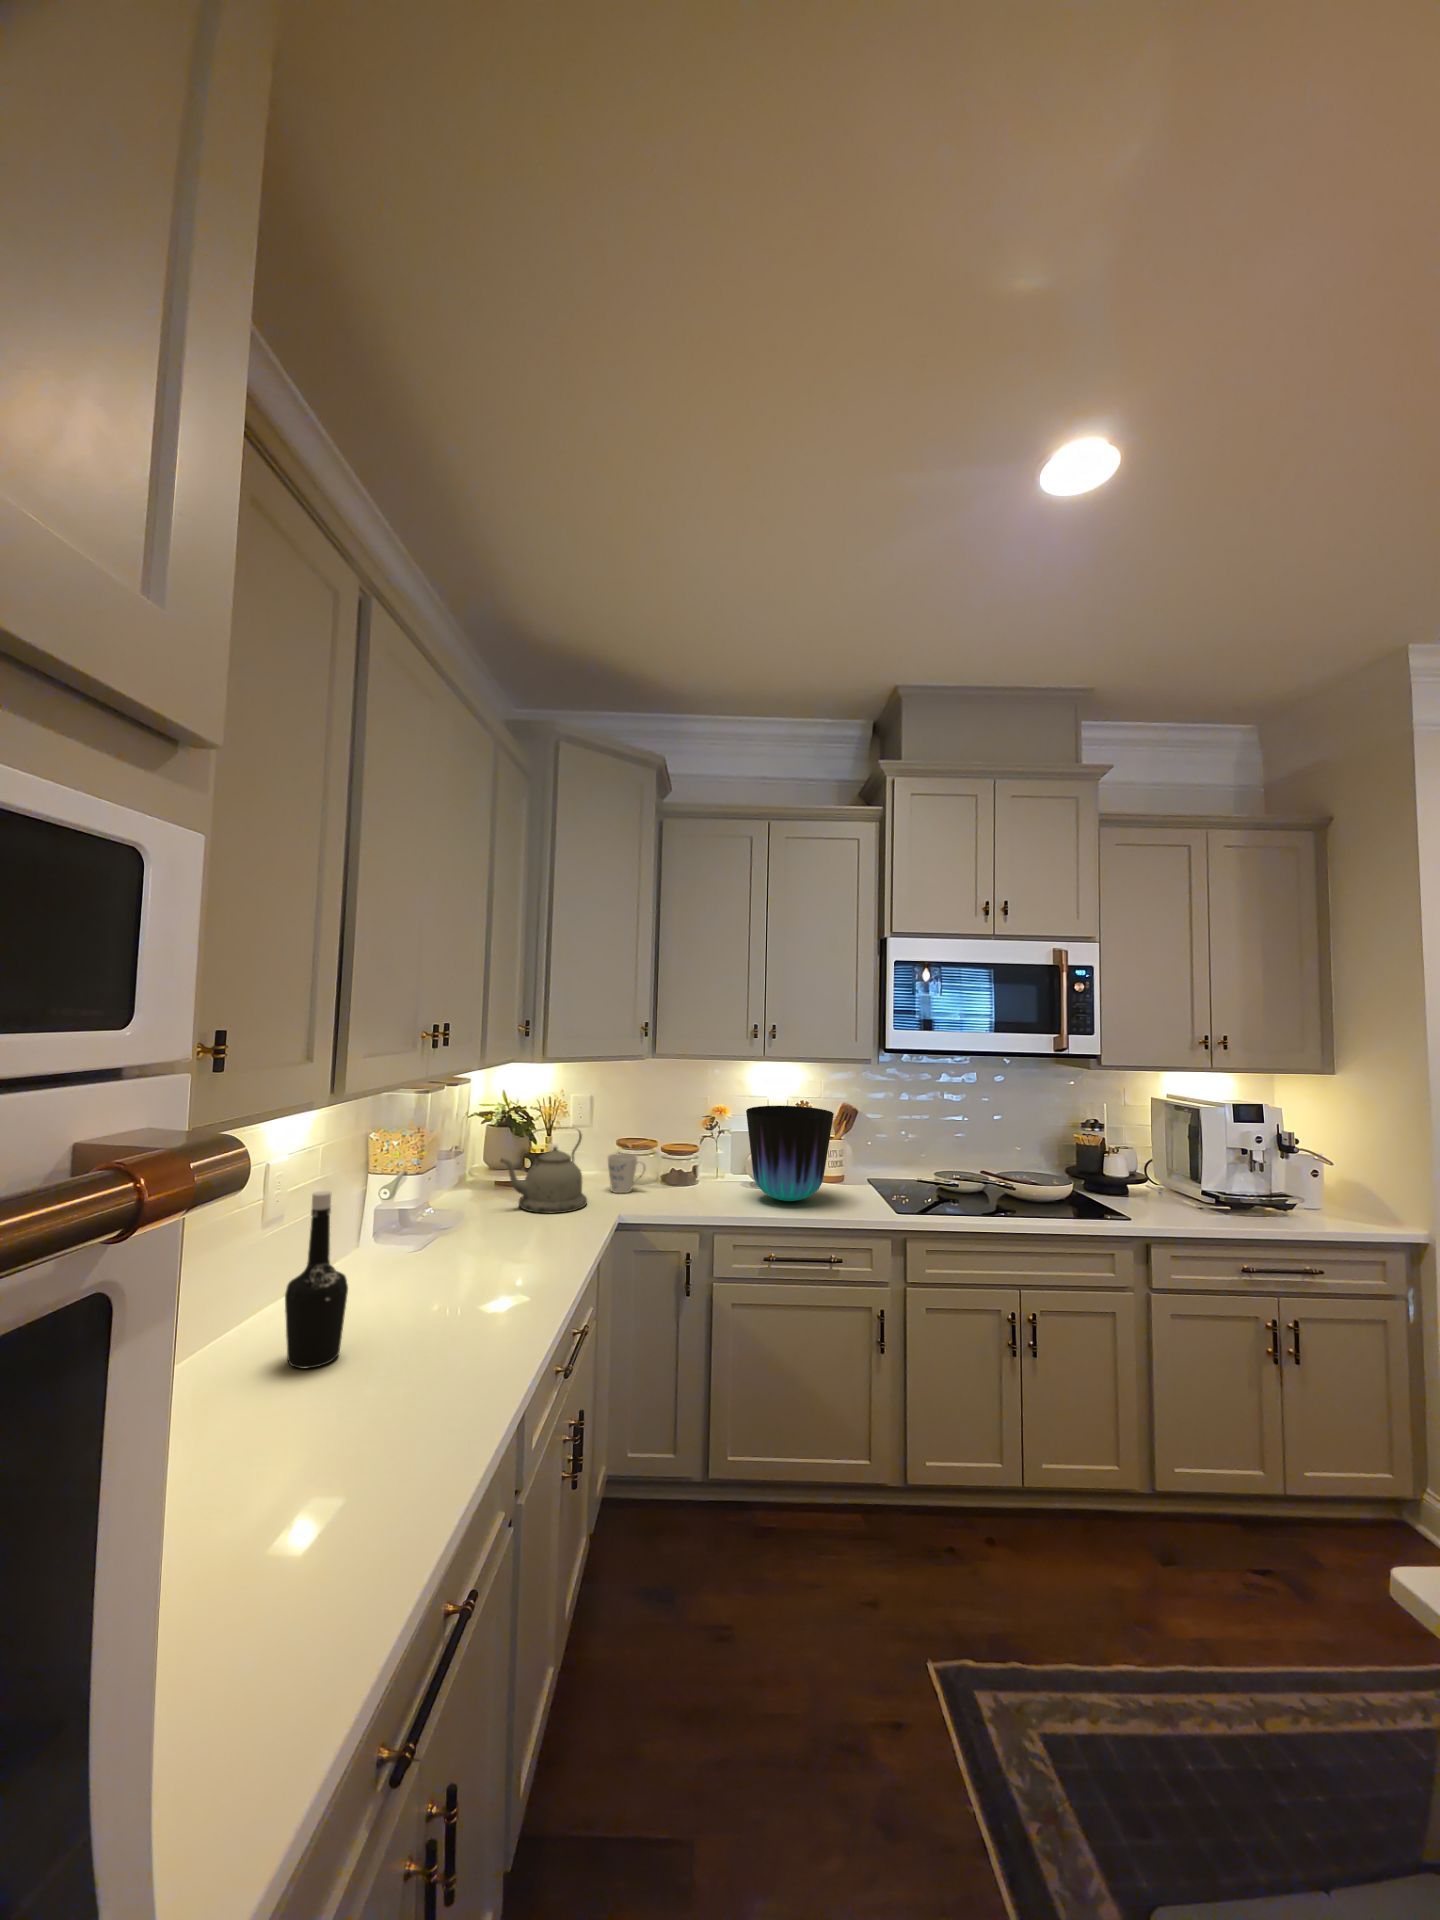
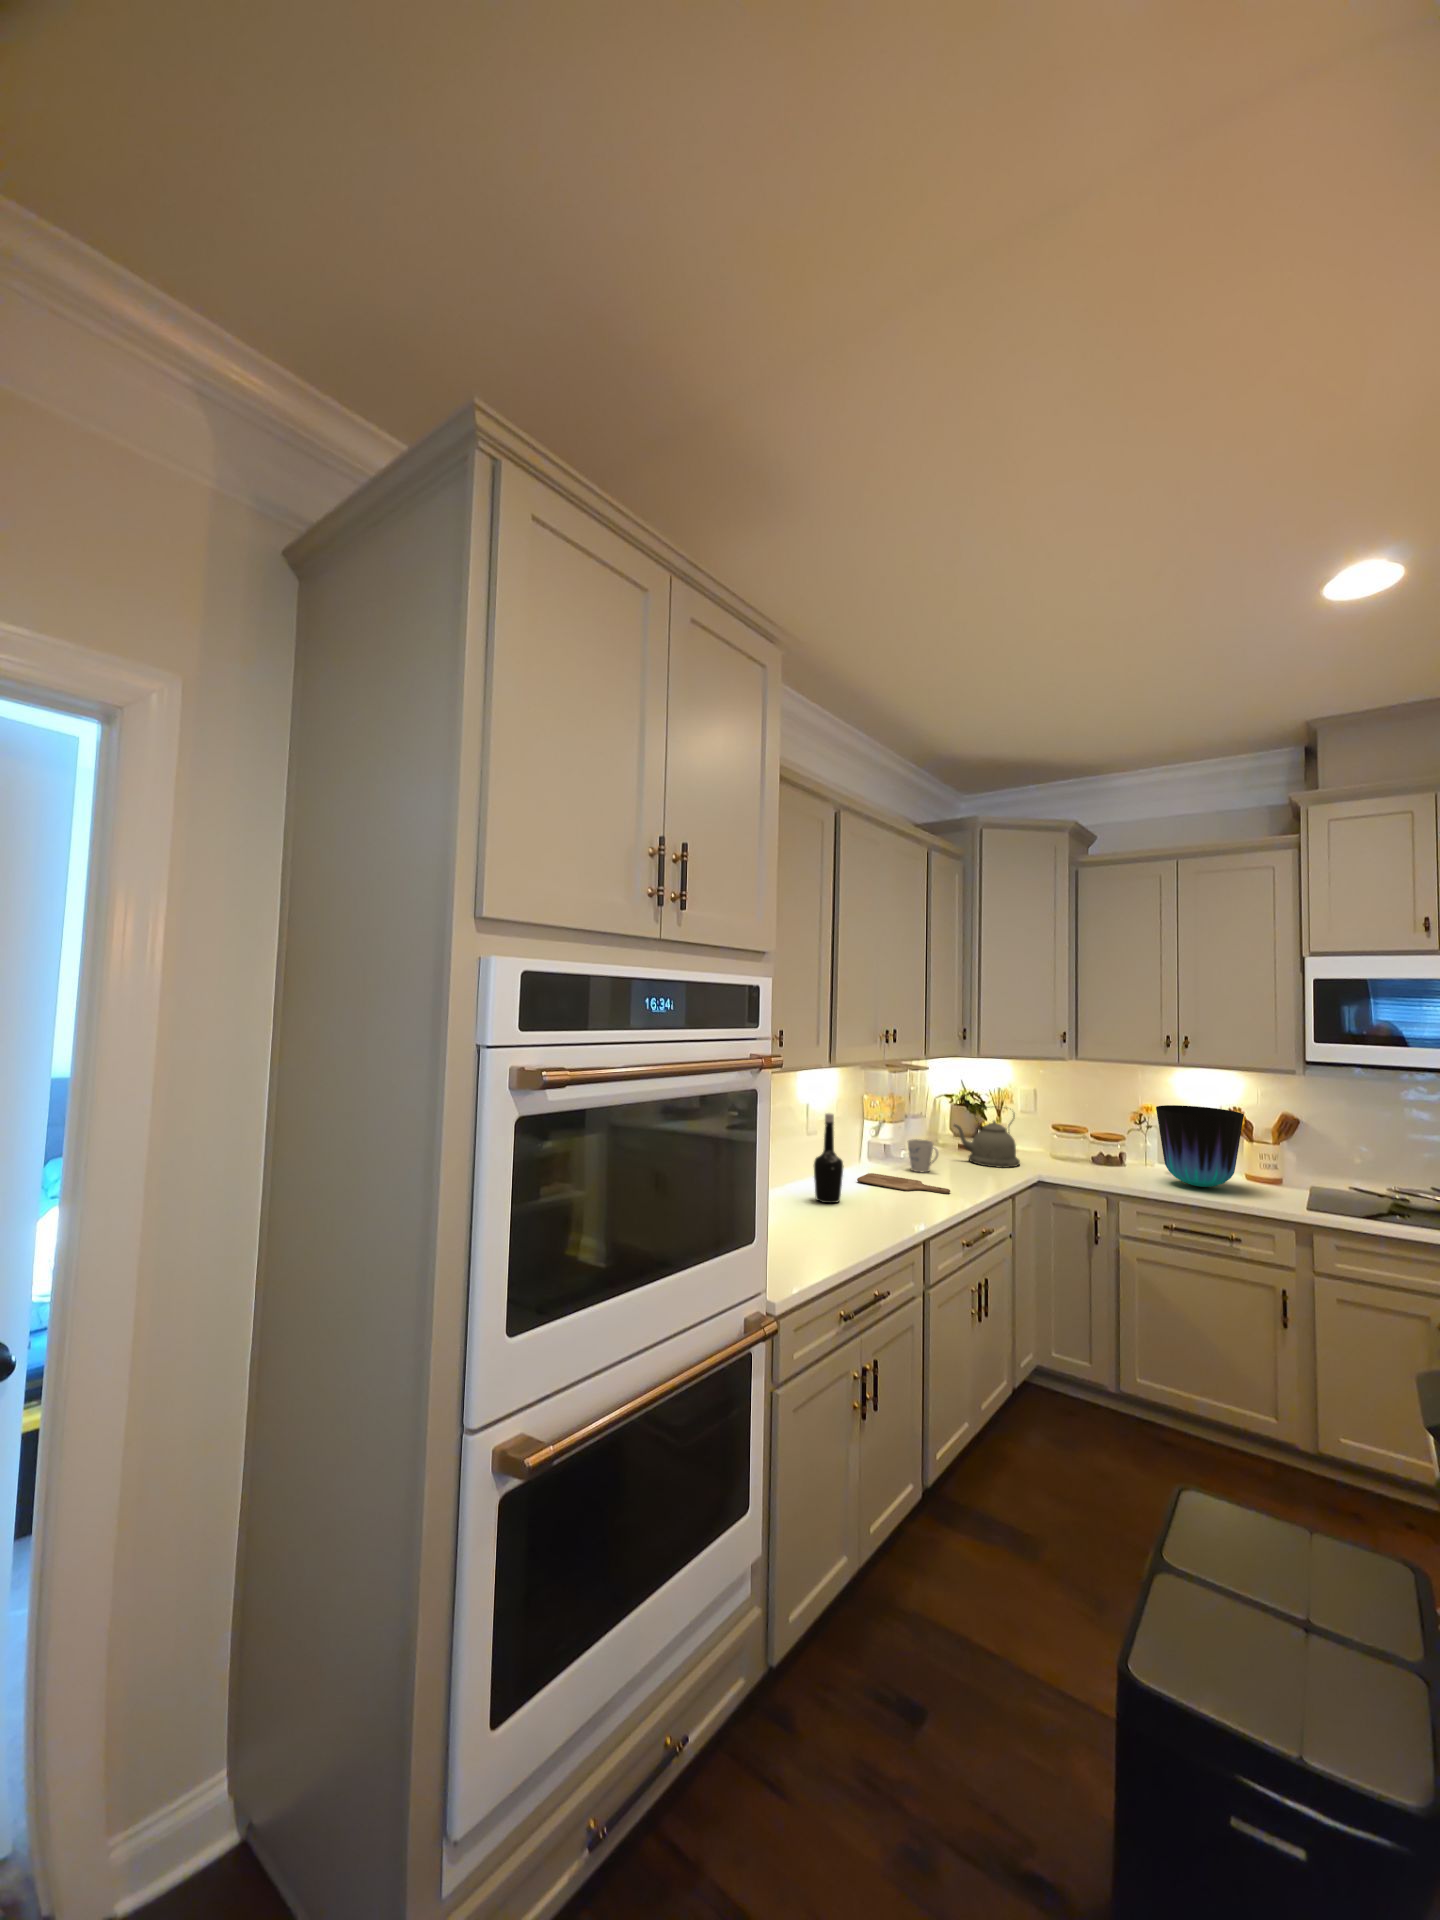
mug: present [608,1153,646,1193] -> present [908,1139,938,1172]
cutting board: none [362,1267,522,1293] -> present [857,1173,950,1194]

